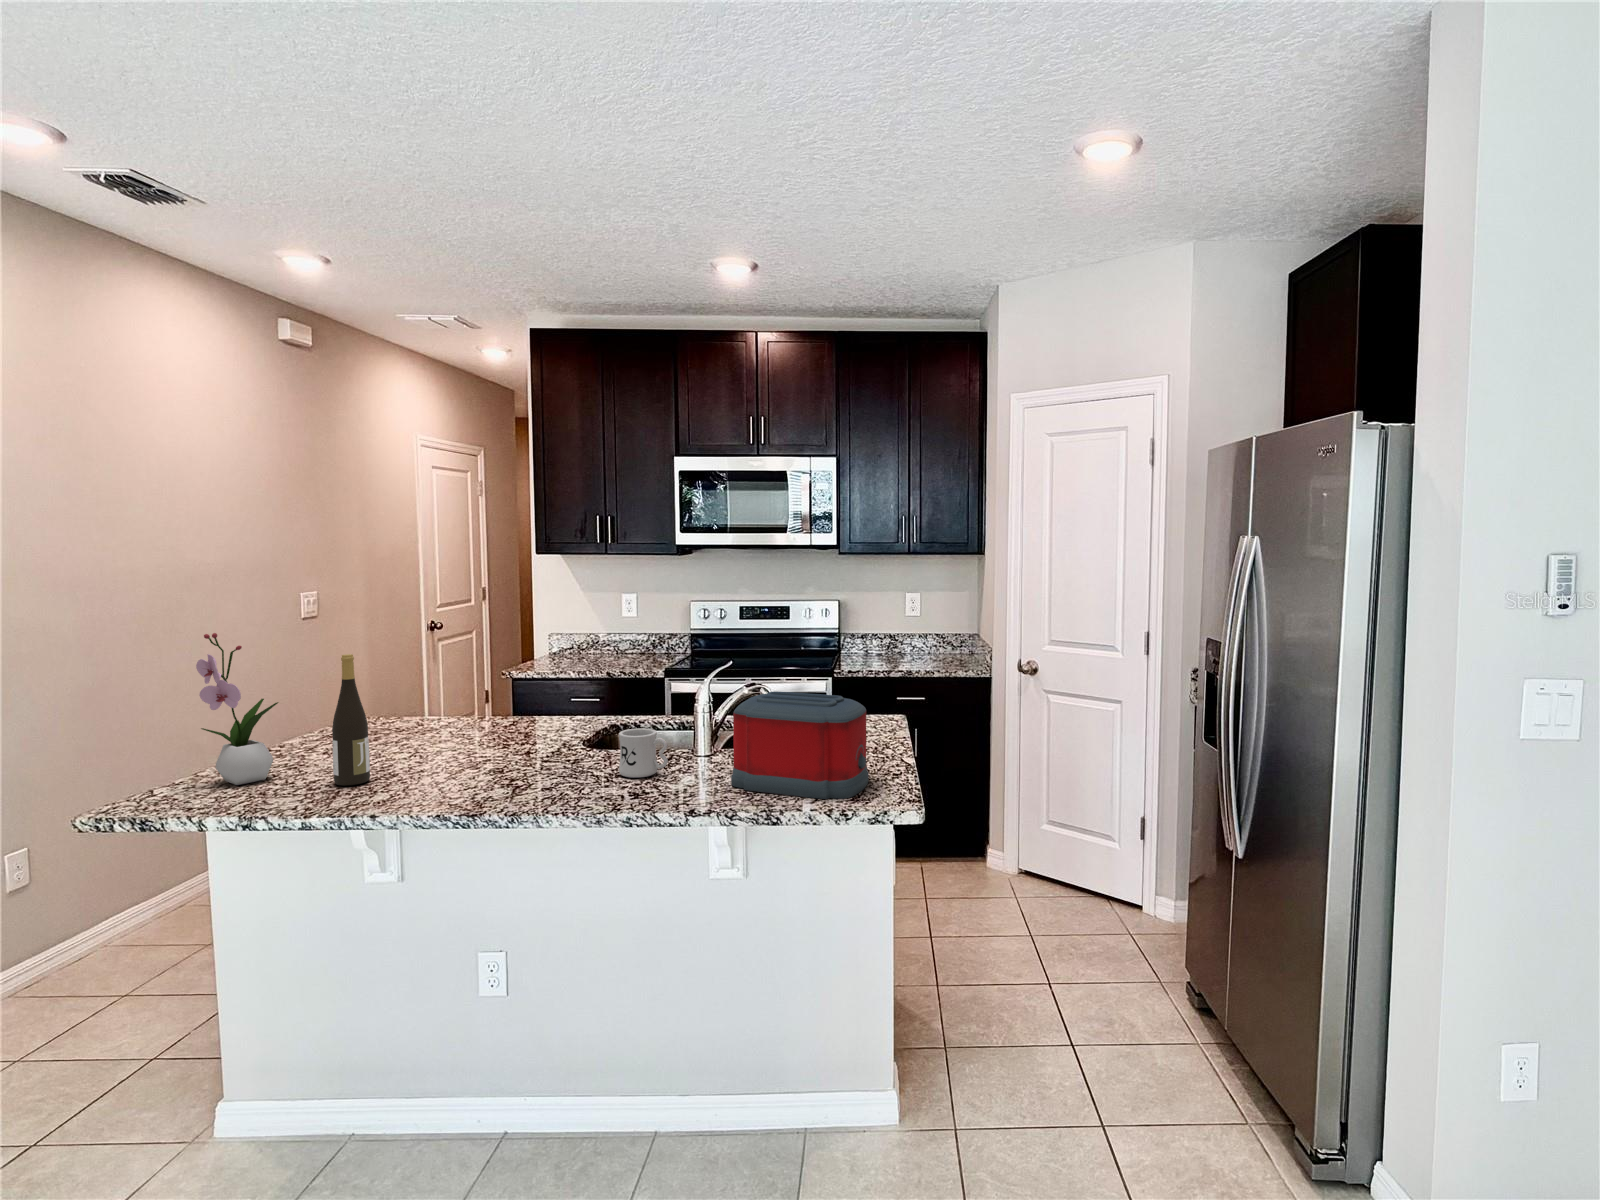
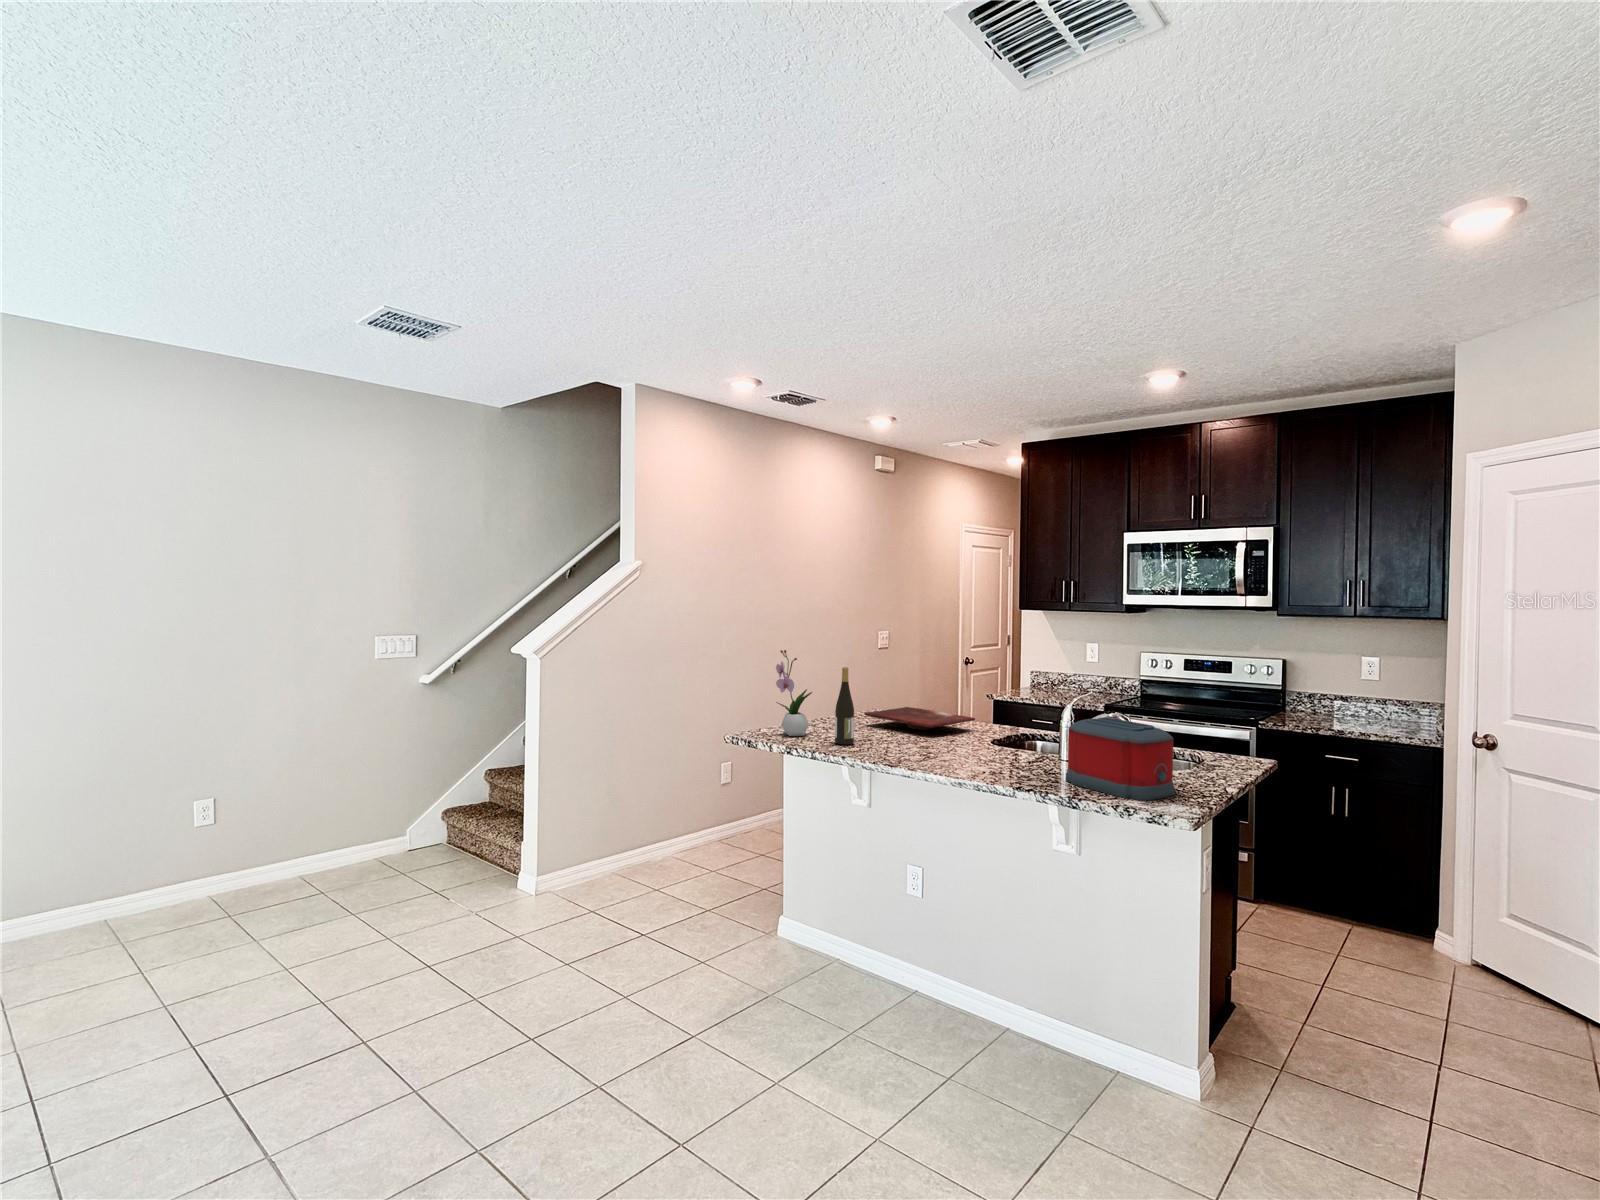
cutting board: none [365,704,544,737] -> present [864,707,975,730]
mug: present [619,728,668,778] -> none [996,733,1028,766]

